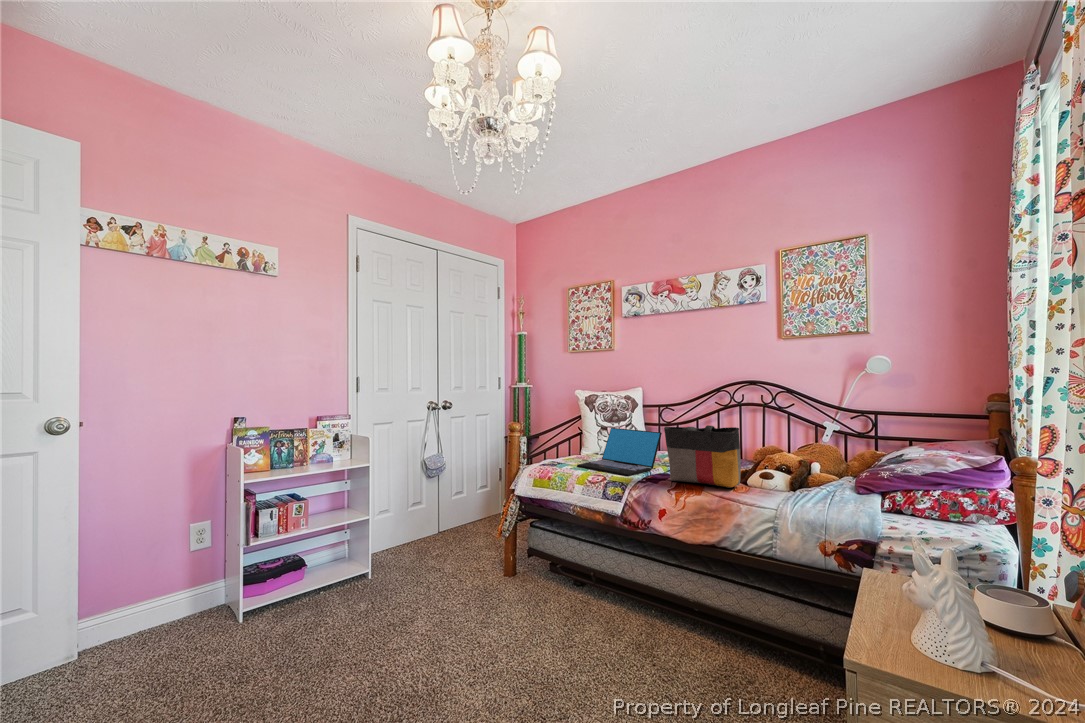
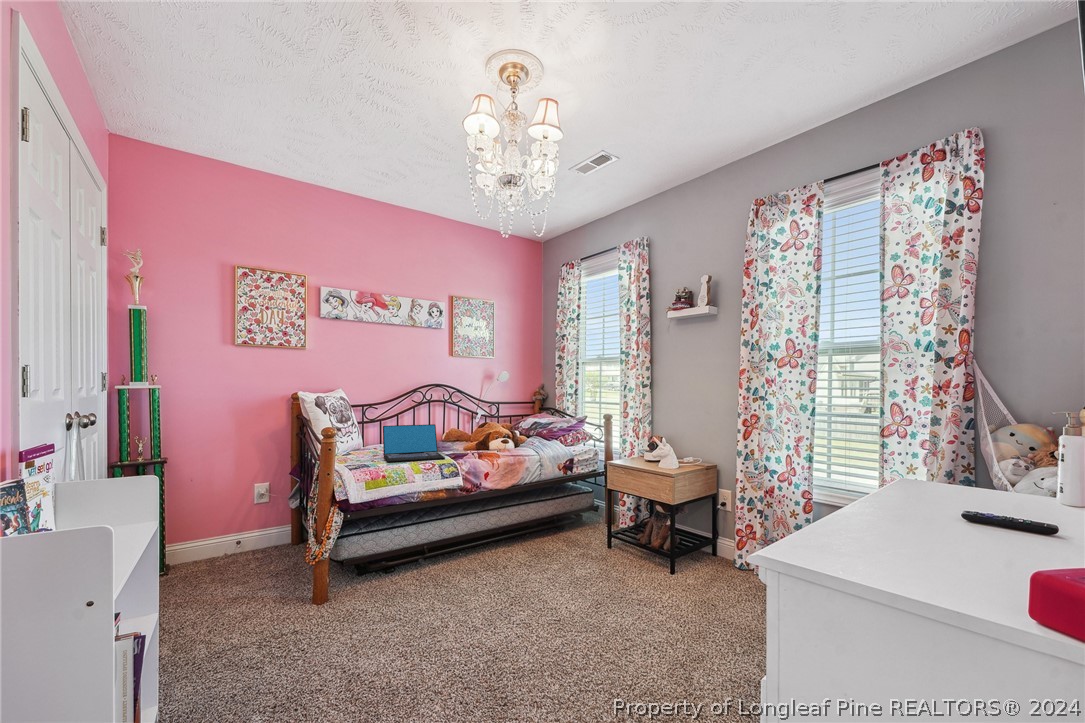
tote bag: present [664,425,741,488] -> none [467,414,514,455]

